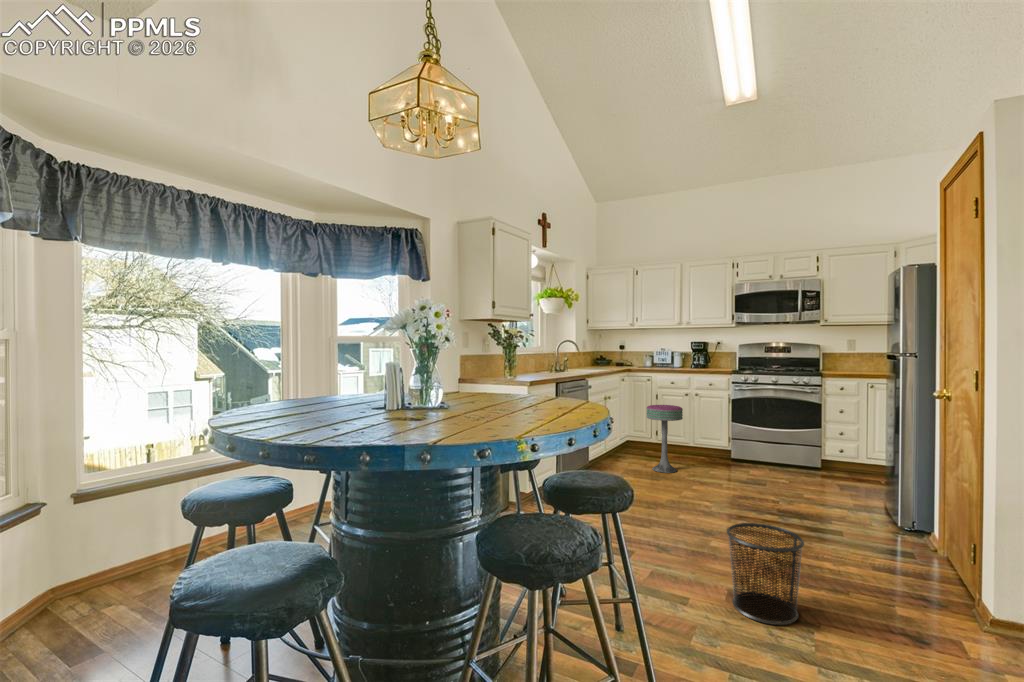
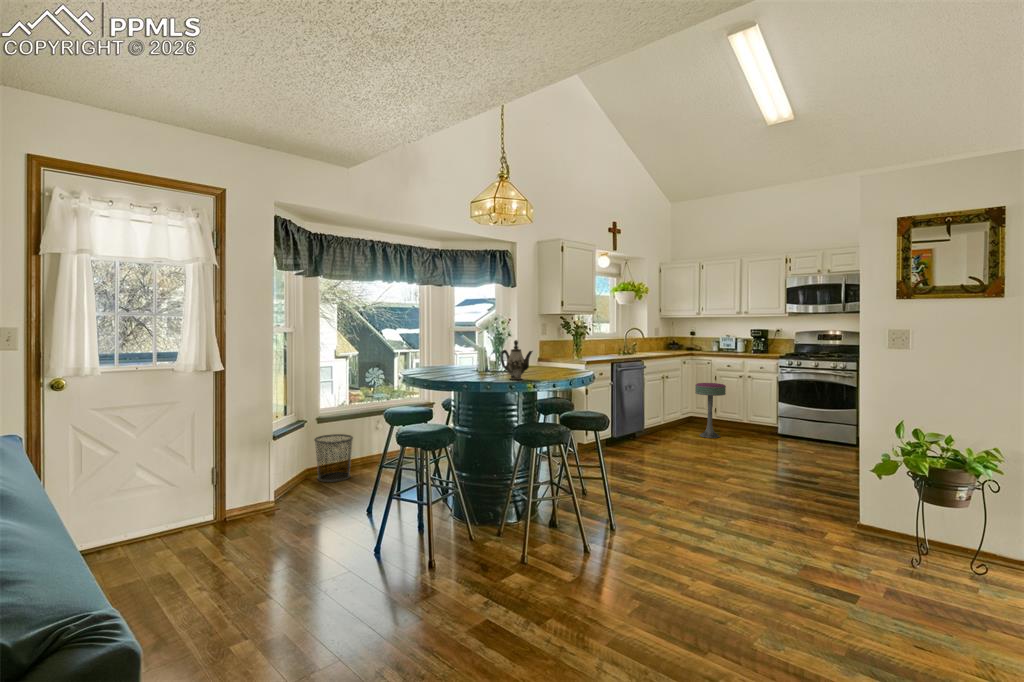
teapot: none [445,347,516,434] -> present [501,340,533,380]
trash can: present [727,523,804,625] -> present [314,434,353,482]

